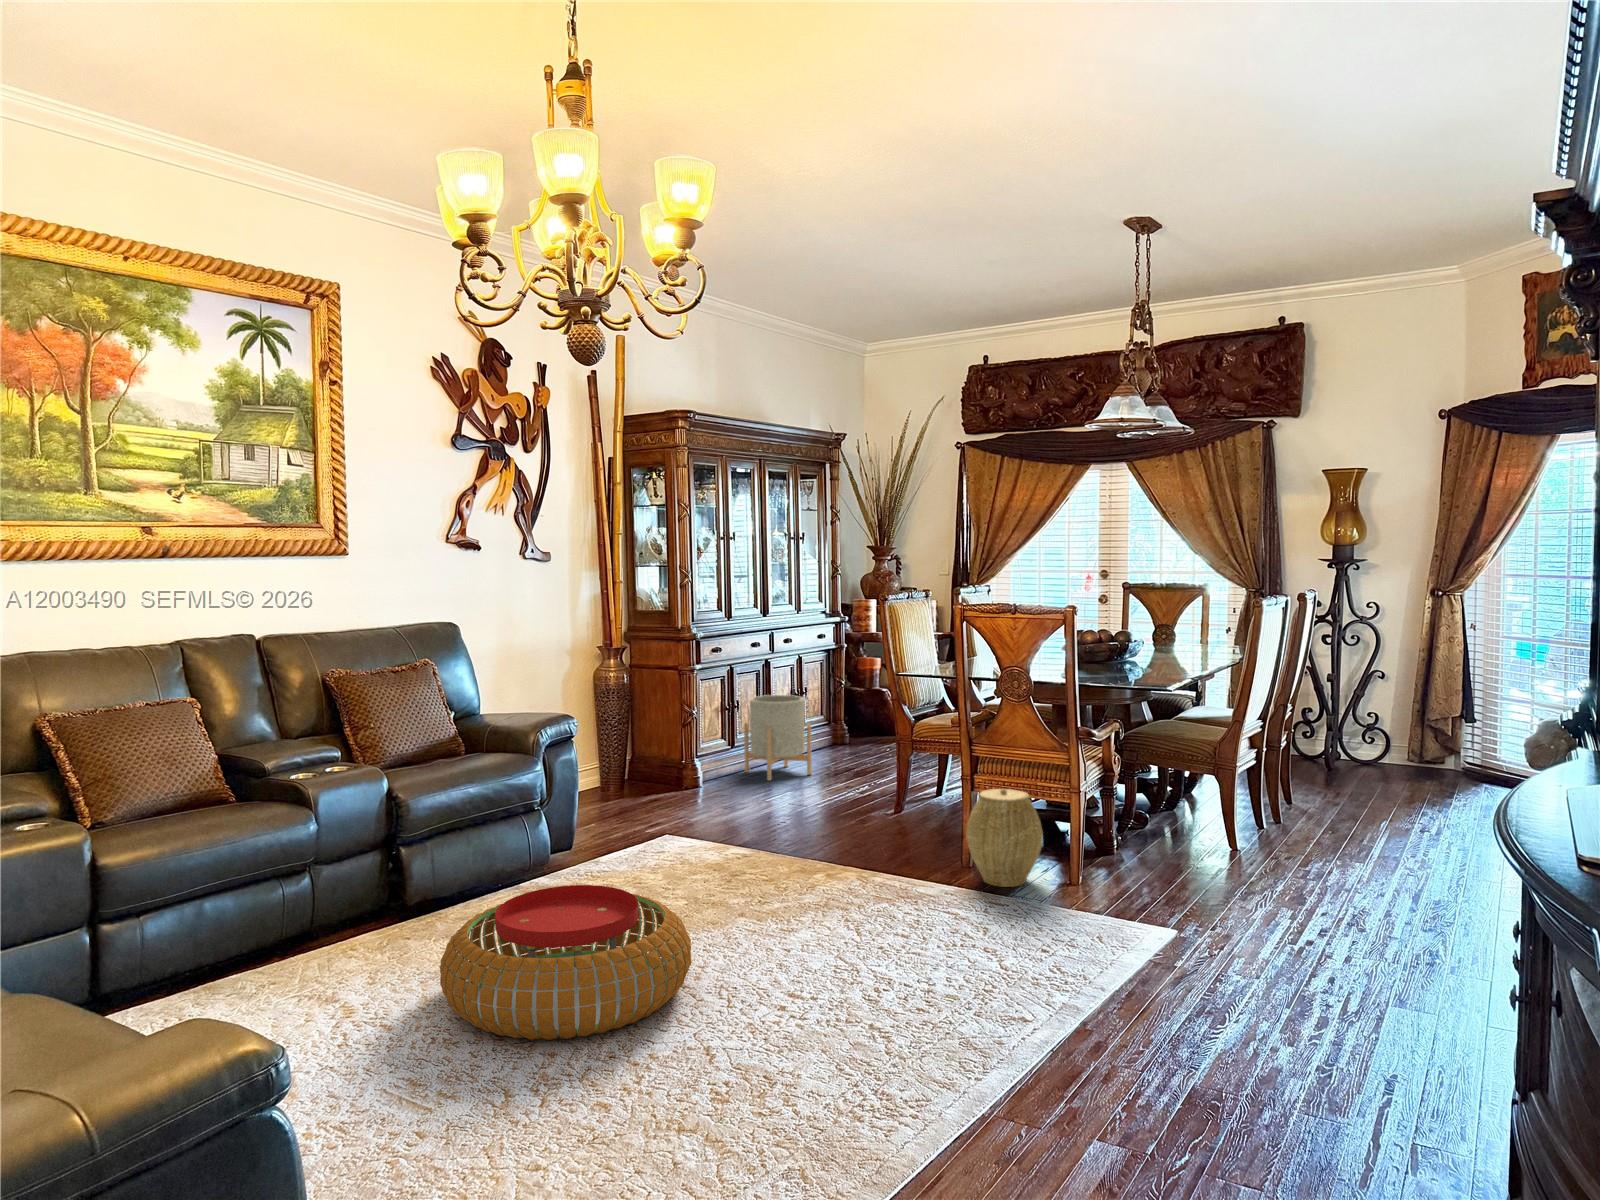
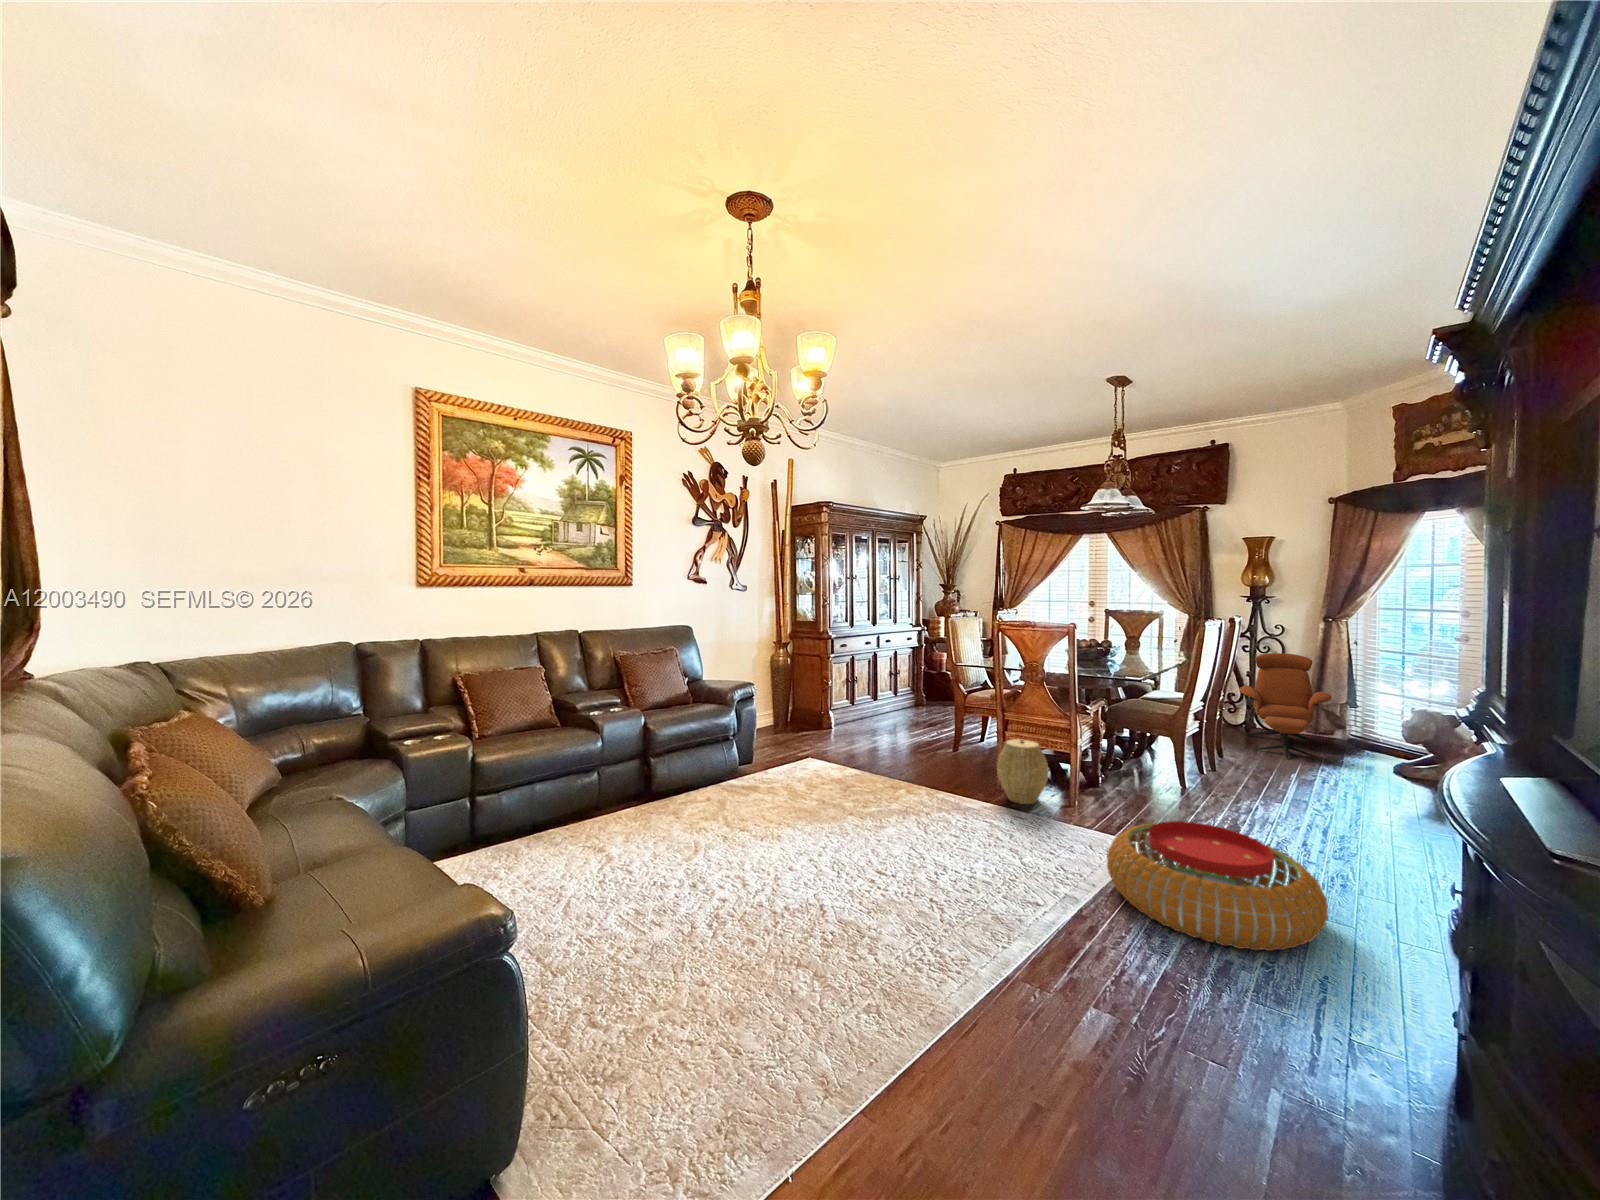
lounge chair: none [1318,646,1439,802] -> present [1240,653,1332,759]
planter: present [744,695,812,780] -> none [860,673,900,724]
pouf: present [440,885,691,1040] -> present [1107,821,1328,951]

